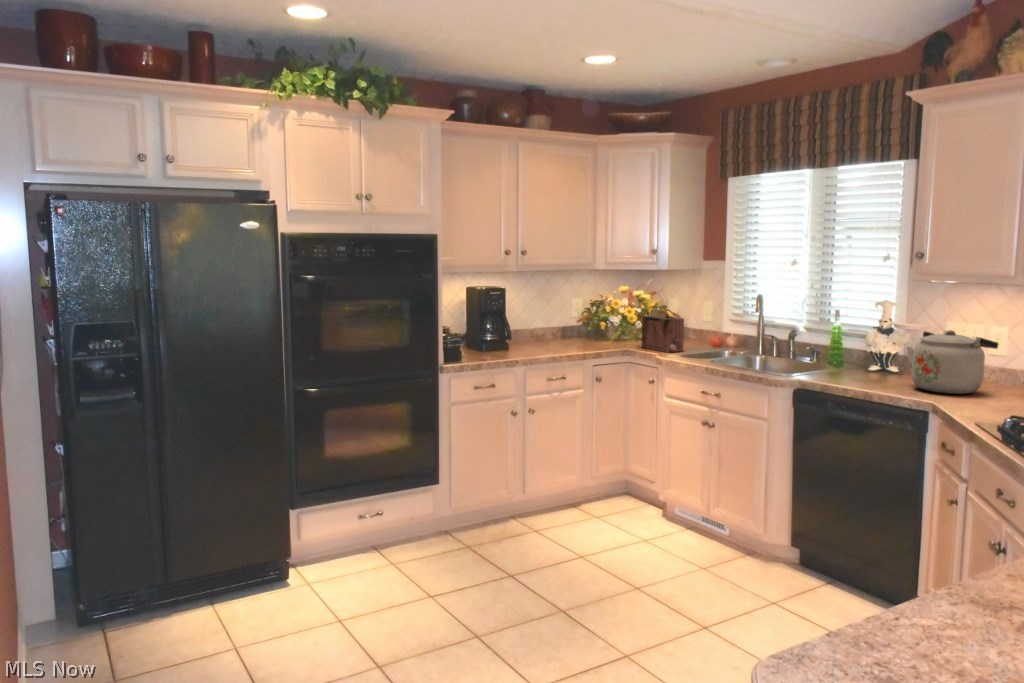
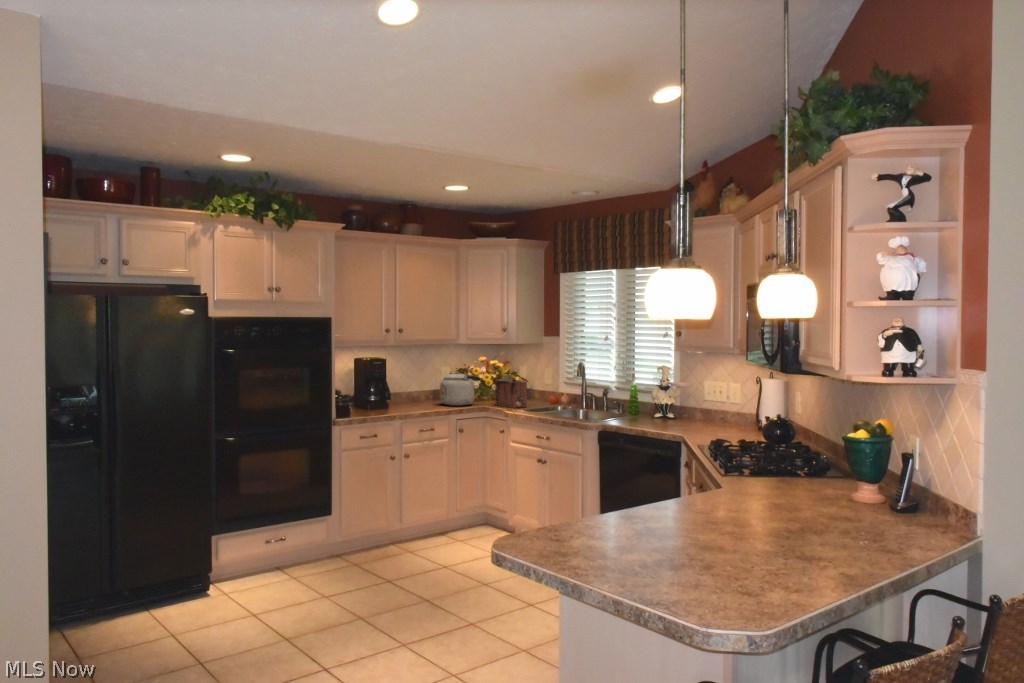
kettle: present [907,330,998,394] -> present [440,371,480,406]

